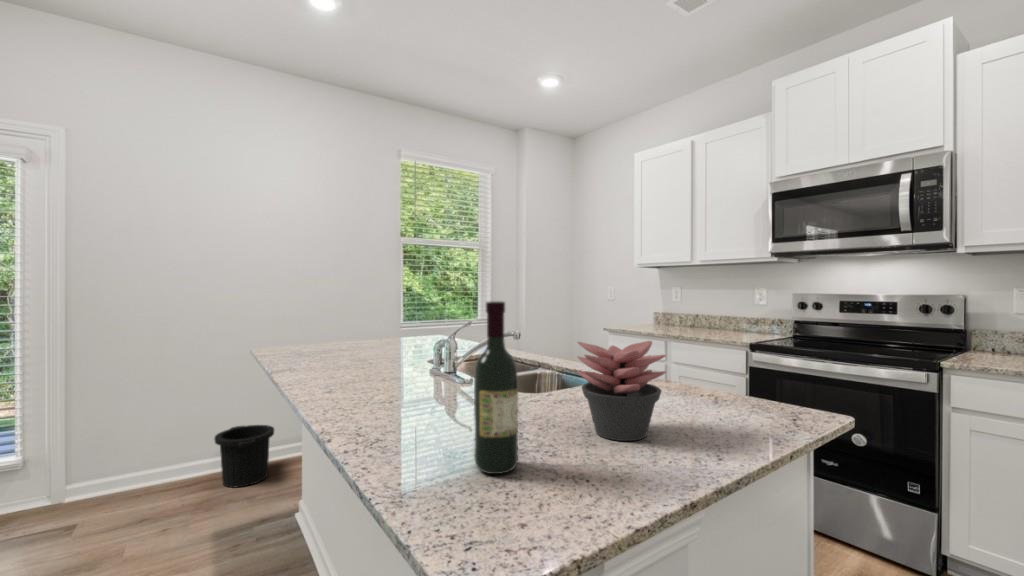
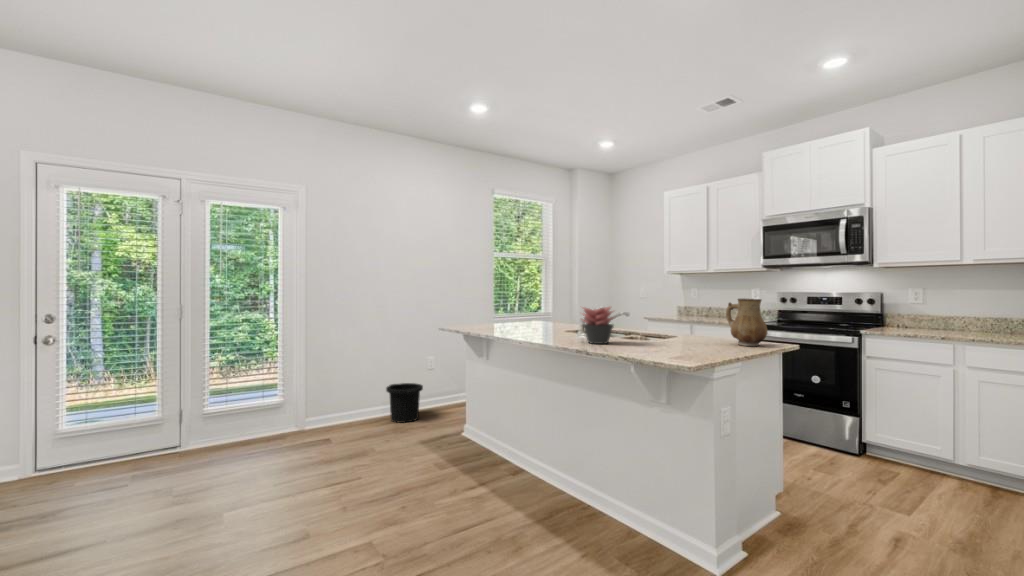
wine bottle: present [474,301,518,474] -> none [654,289,671,354]
ceramic pitcher: none [687,316,775,424] -> present [726,299,768,346]
succulent plant: present [577,341,666,441] -> present [583,307,614,344]

